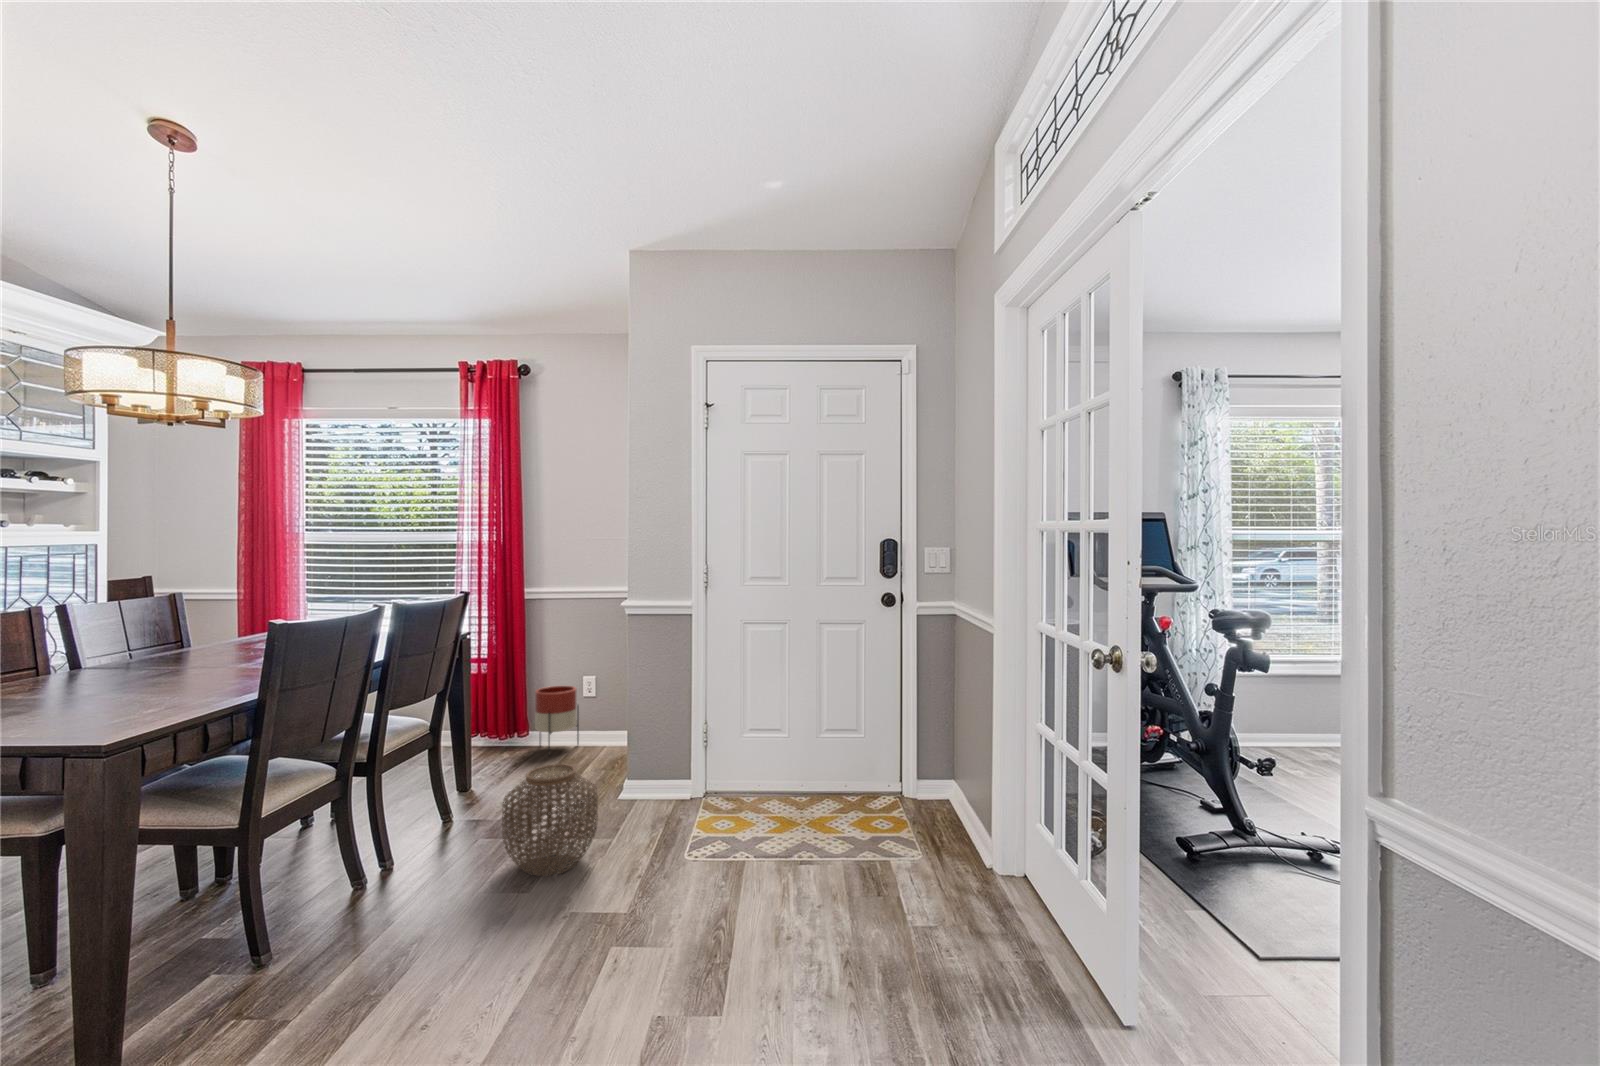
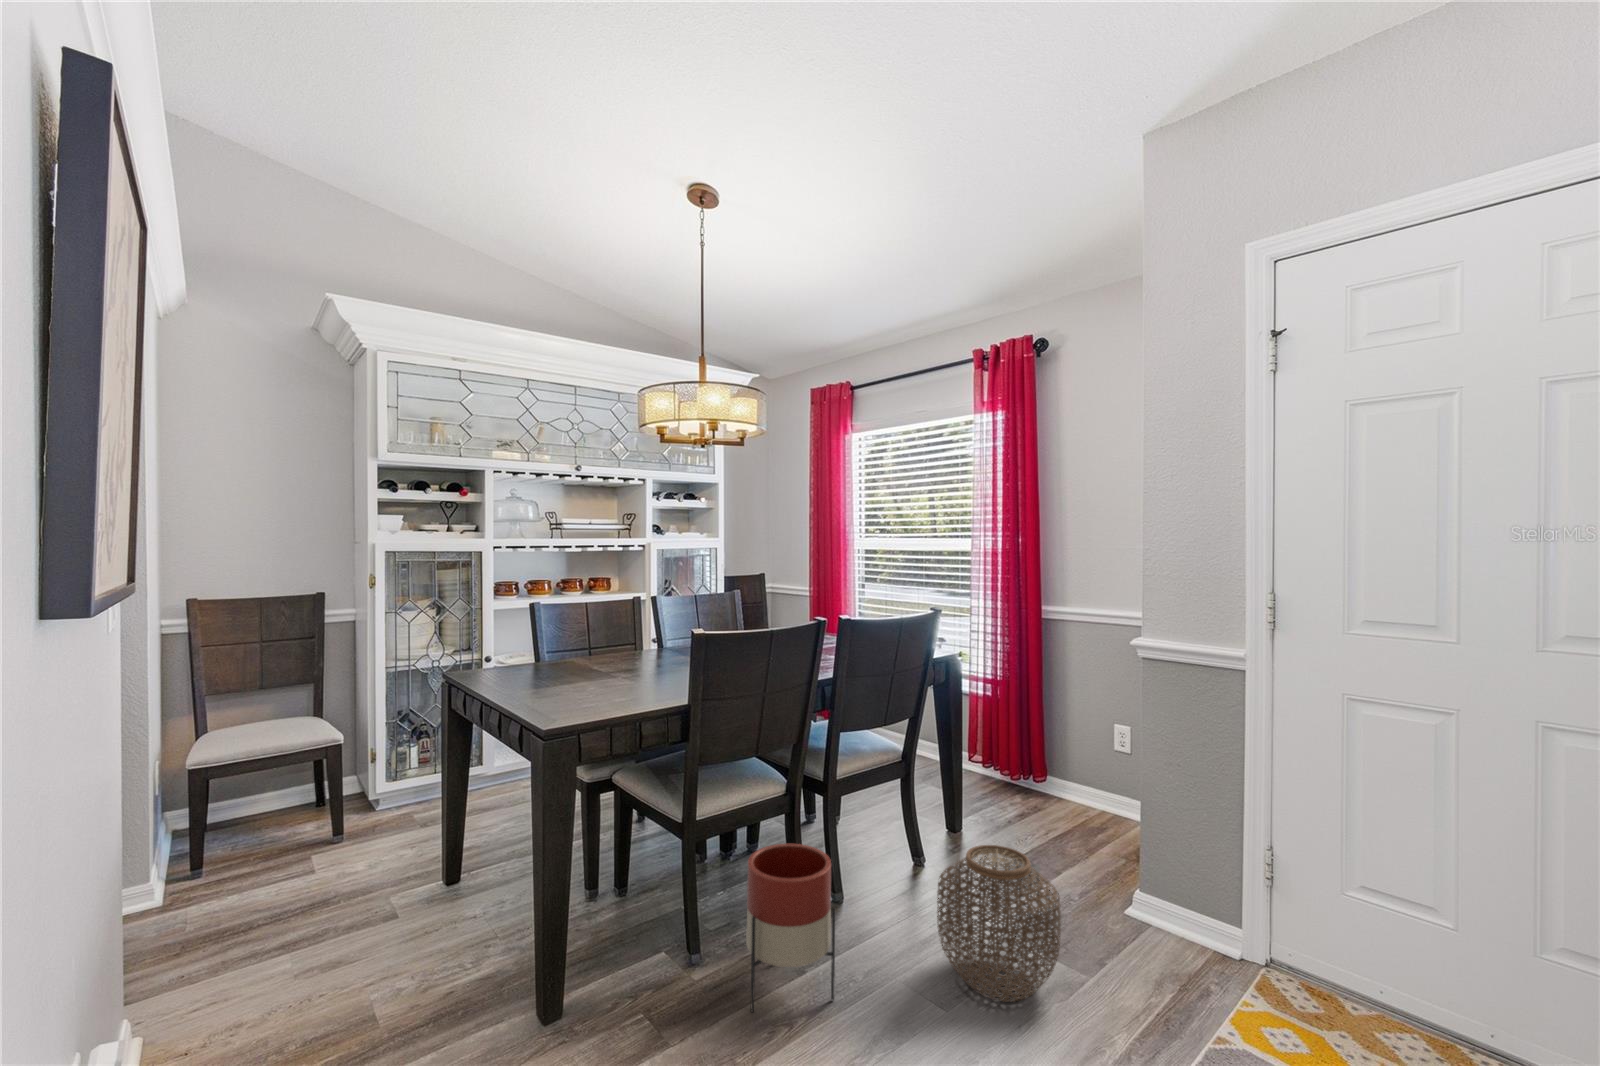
planter: present [535,686,579,754] -> present [746,844,835,1012]

